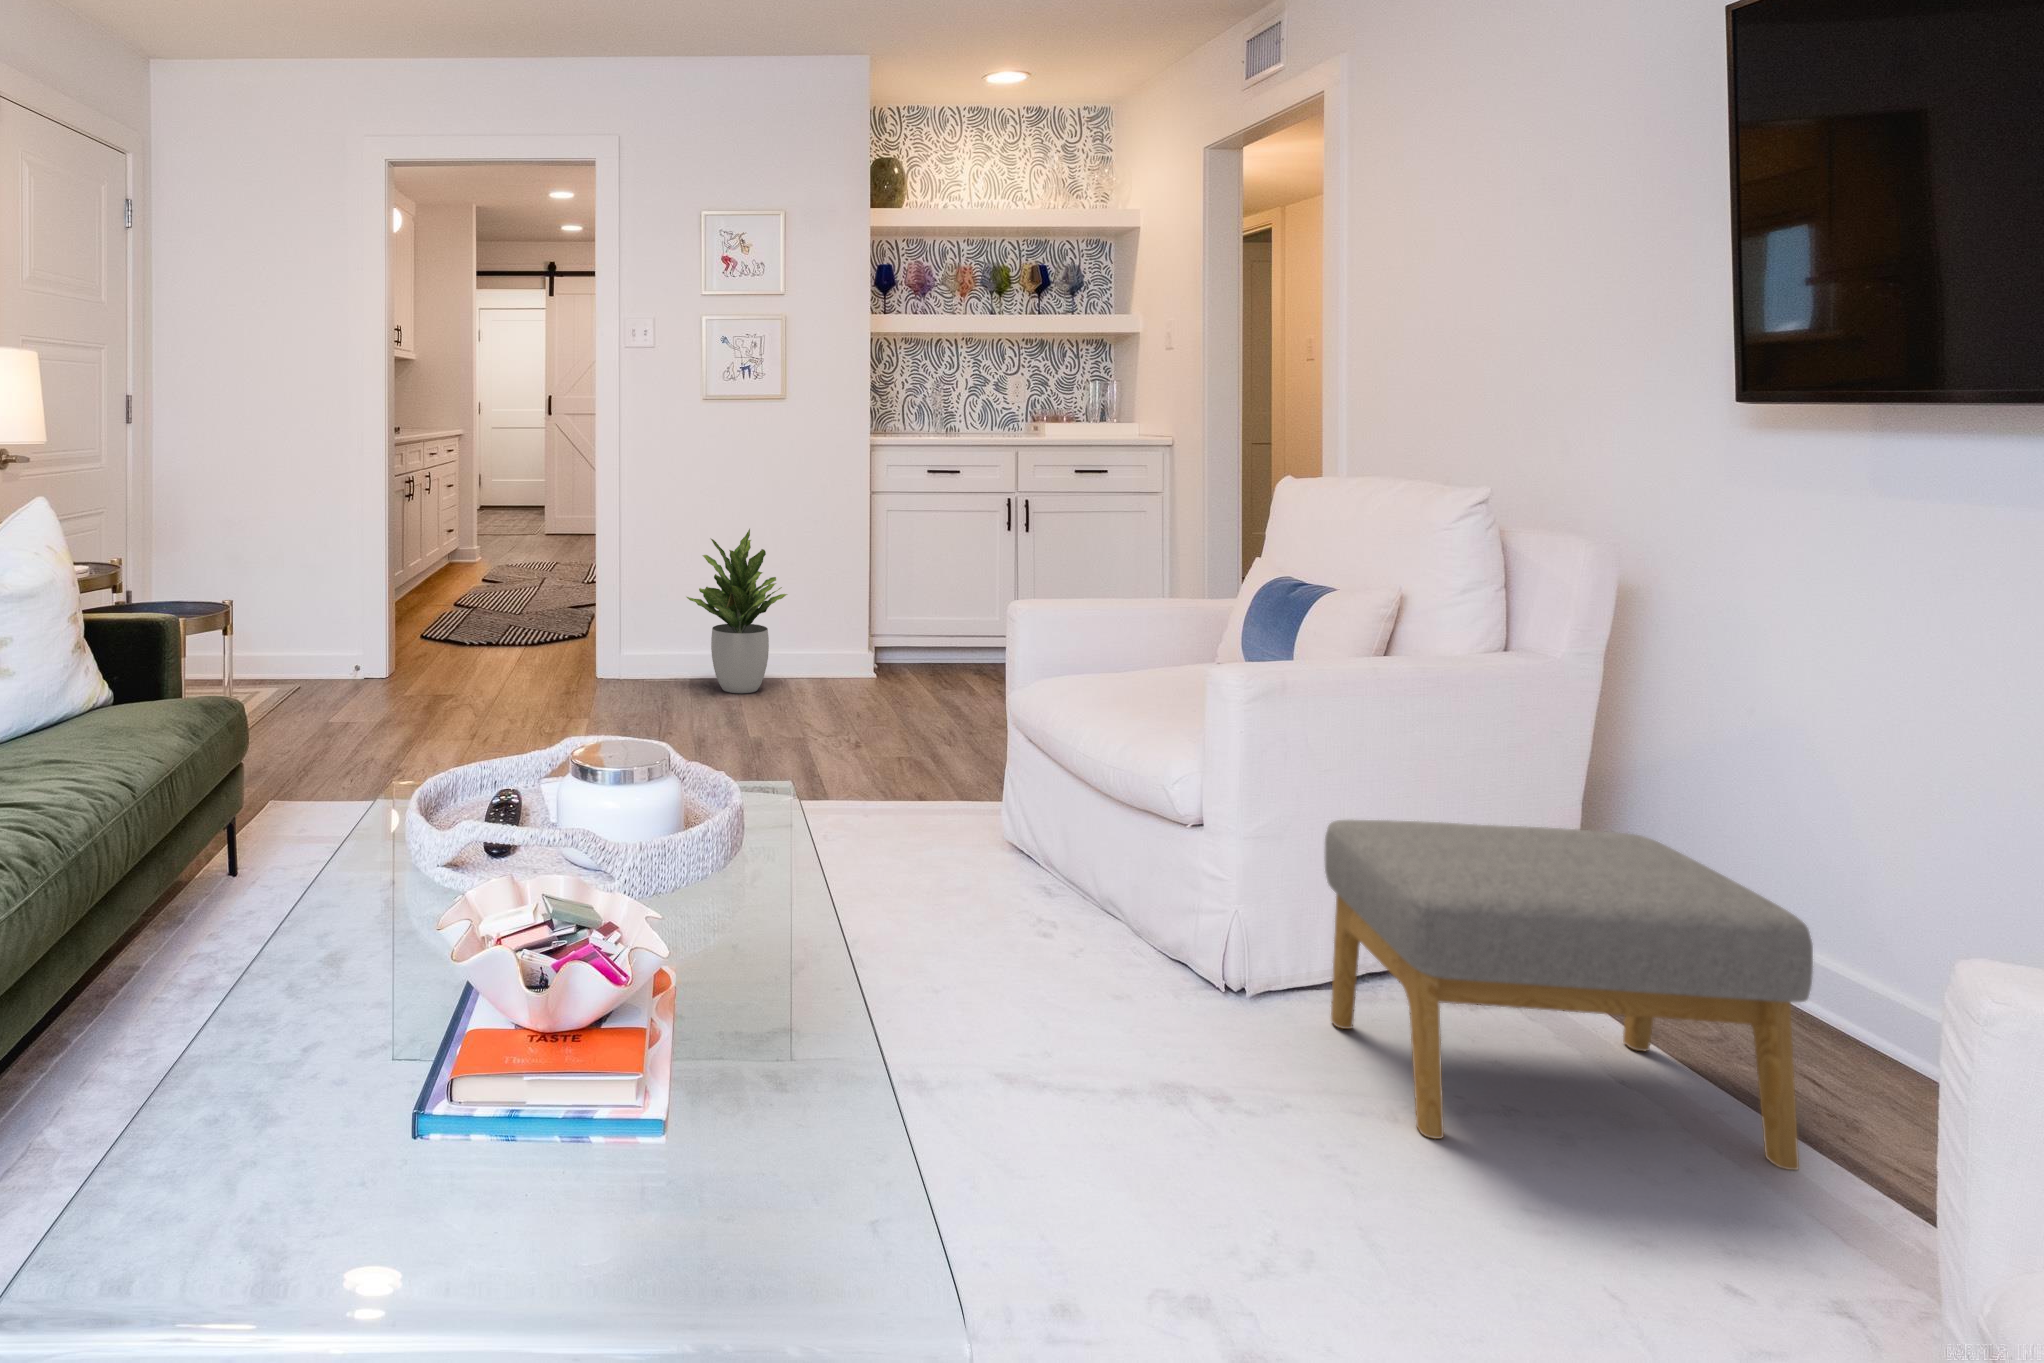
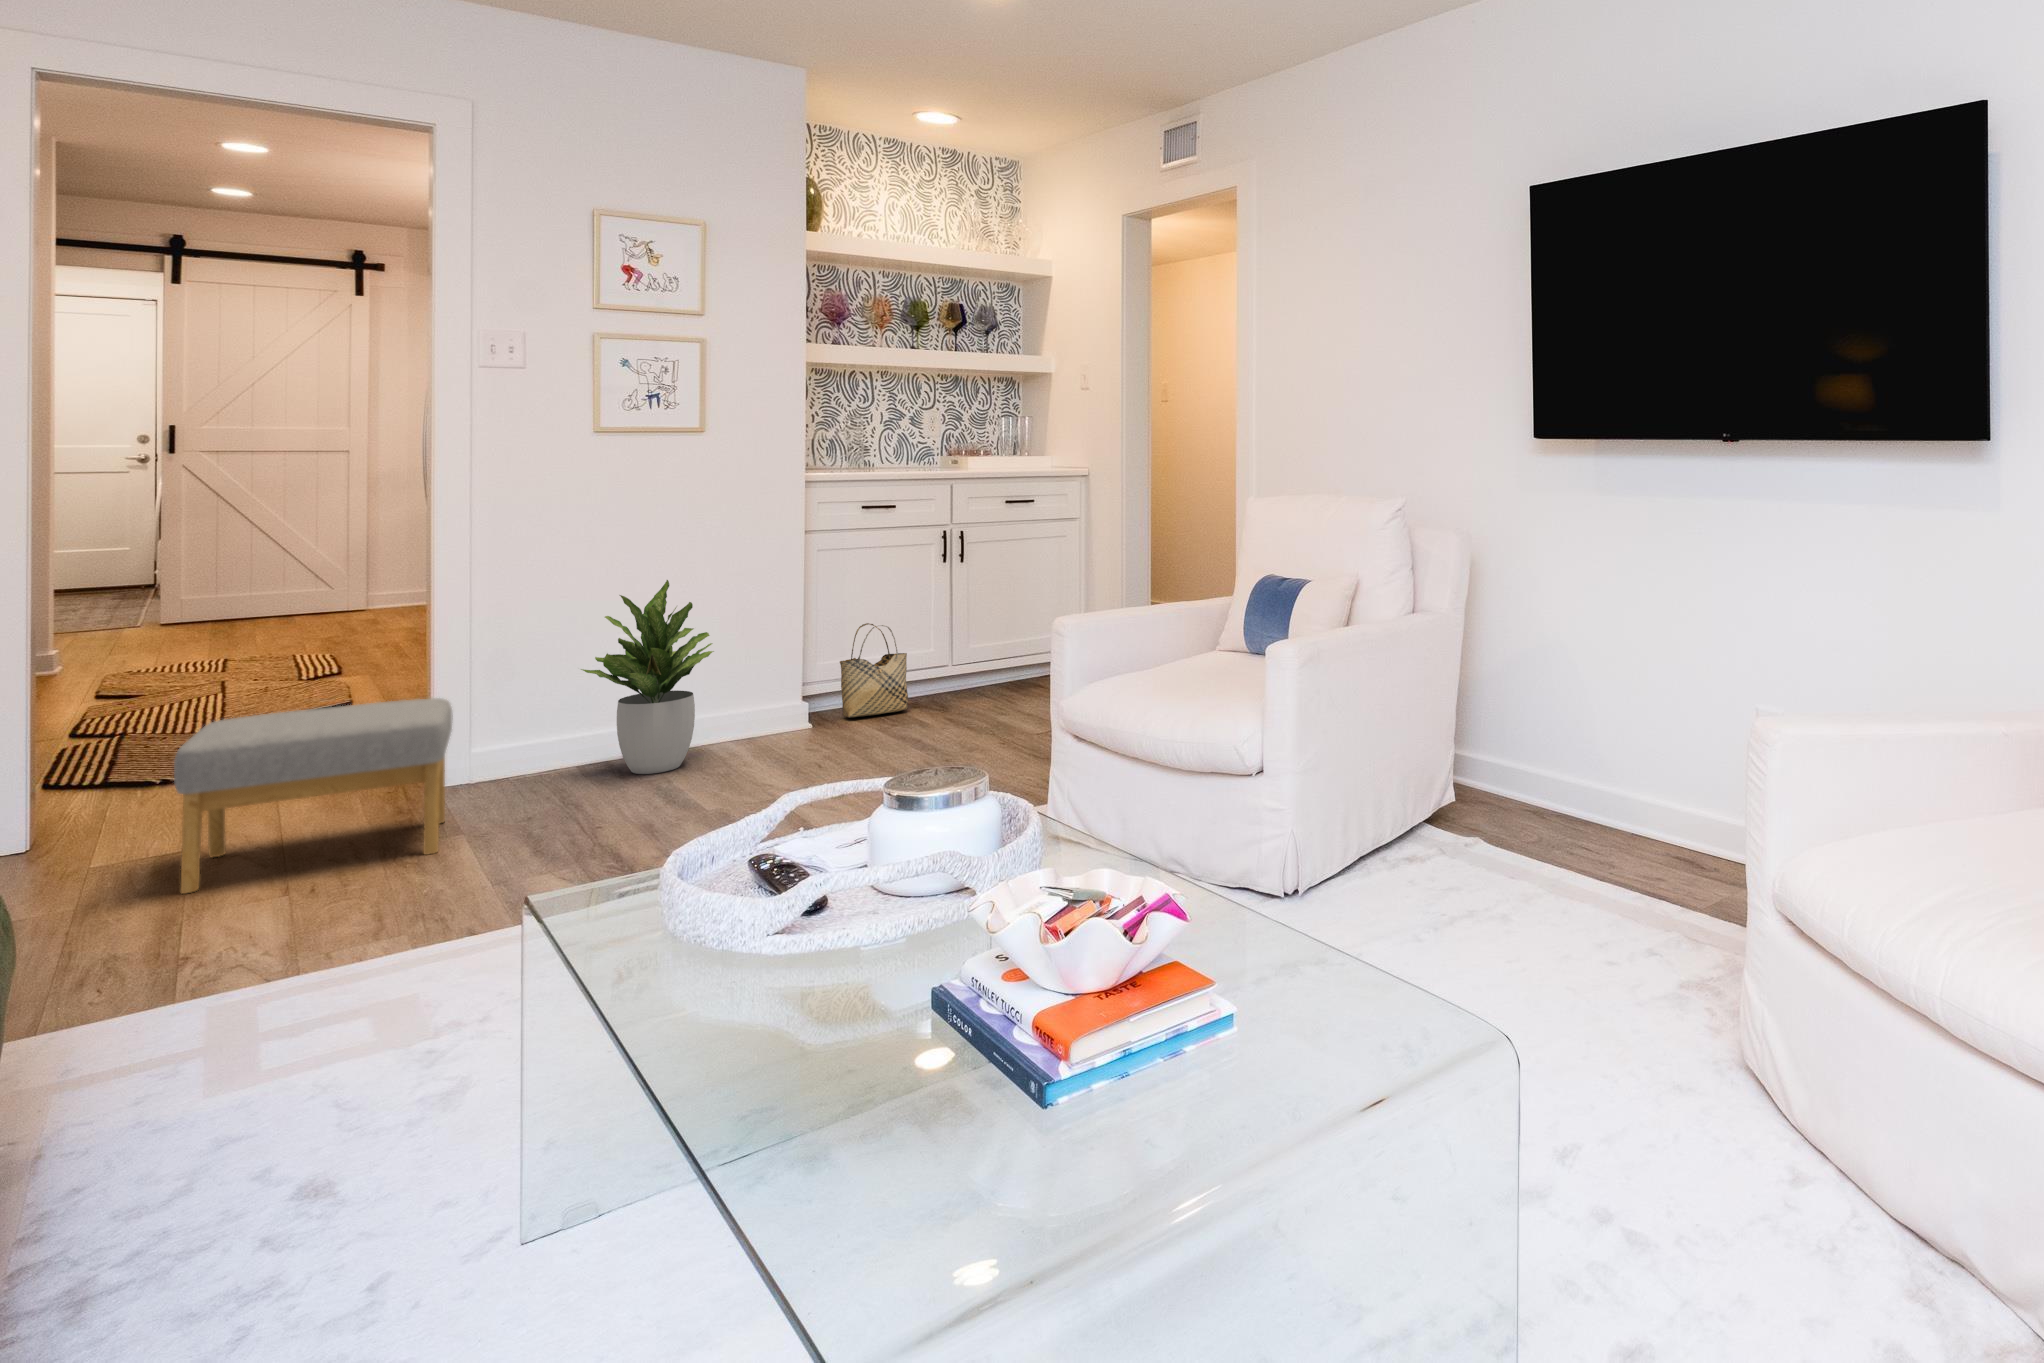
woven basket: none [903,584,967,673] -> present [840,623,908,717]
footstool: present [1324,820,1813,1170] -> present [174,698,453,894]

